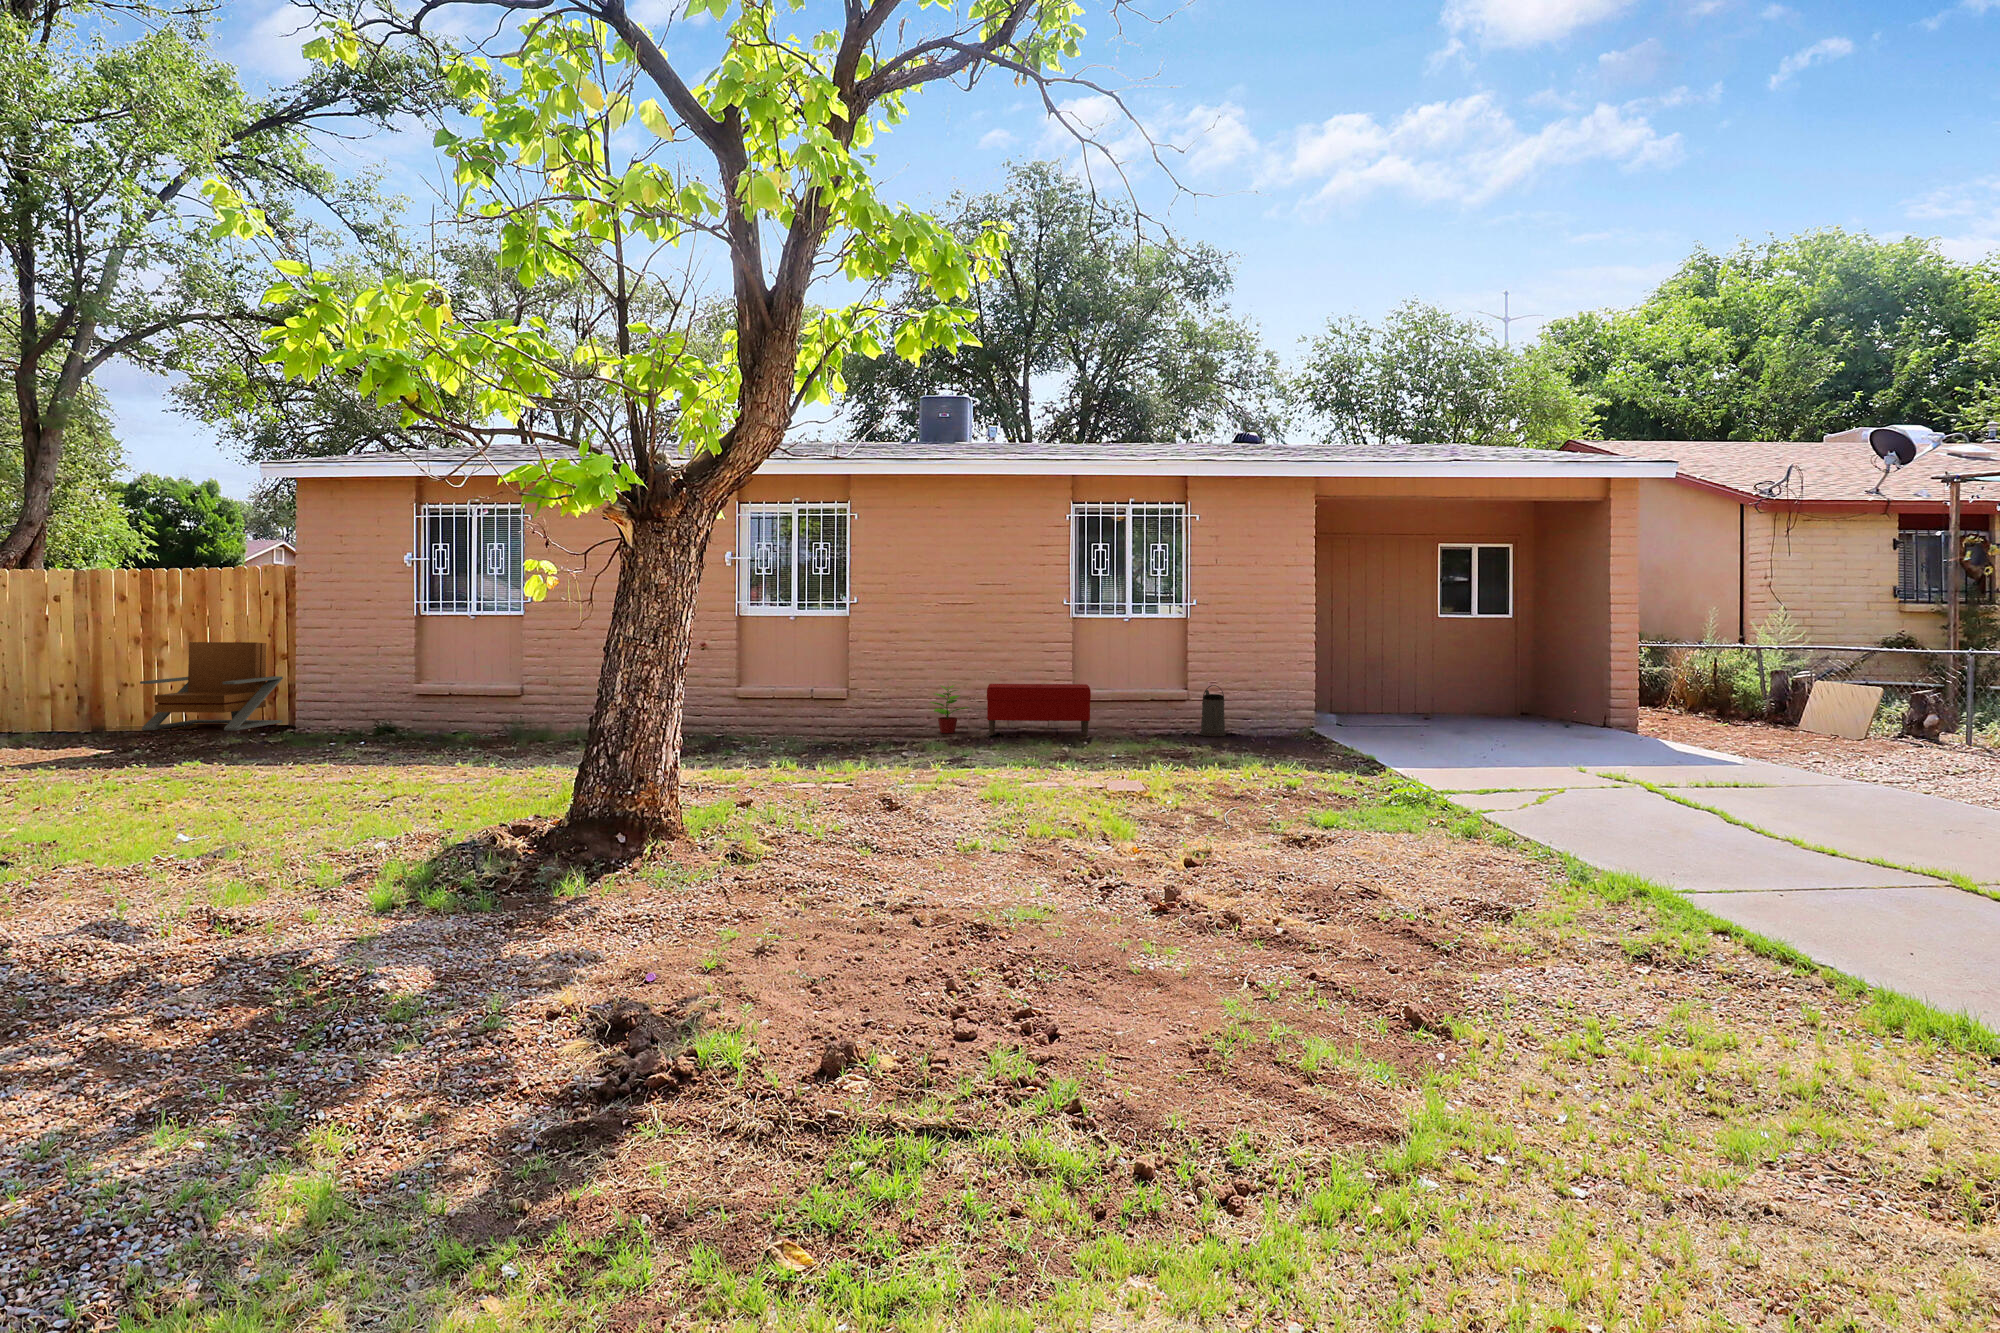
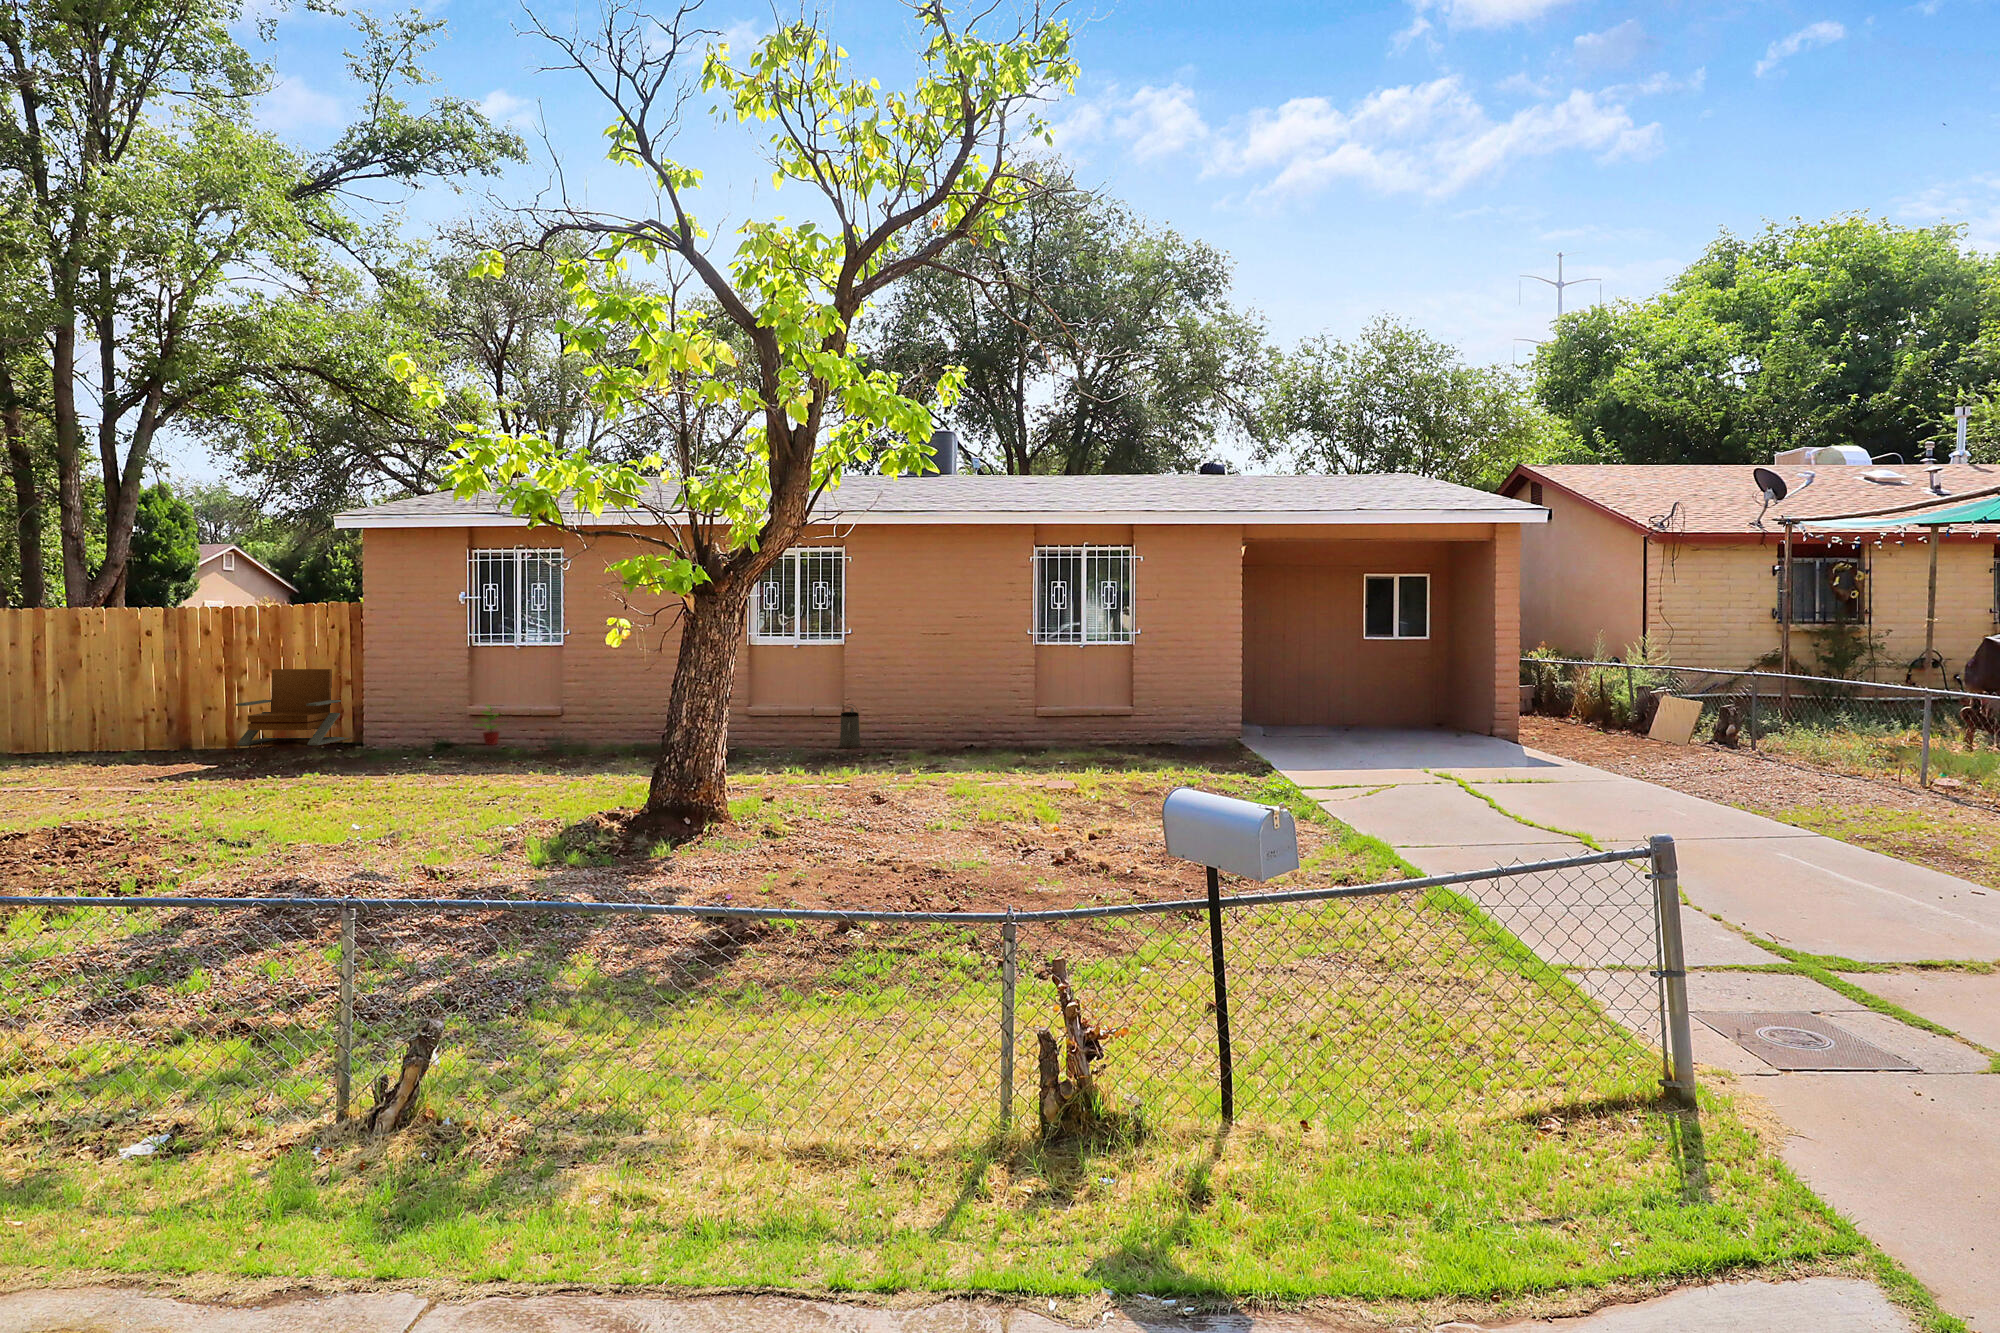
bench: present [987,684,1091,736] -> none [960,702,1048,747]
potted plant: present [930,685,969,733] -> present [476,705,499,745]
watering can: present [1200,685,1226,736] -> present [839,704,861,748]

